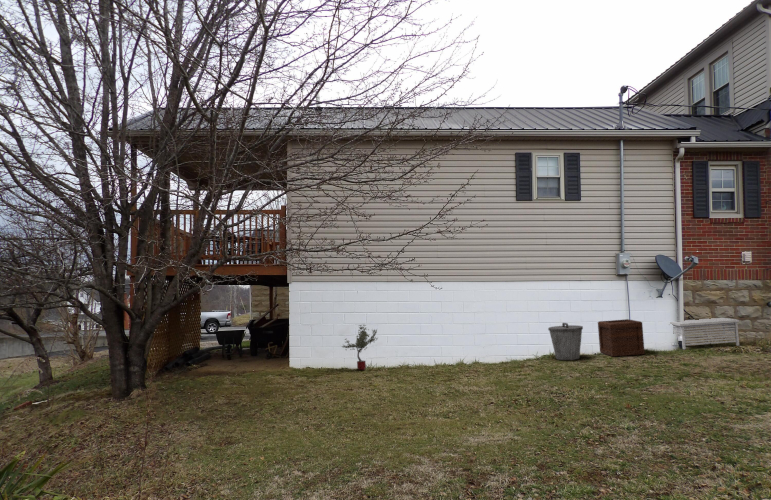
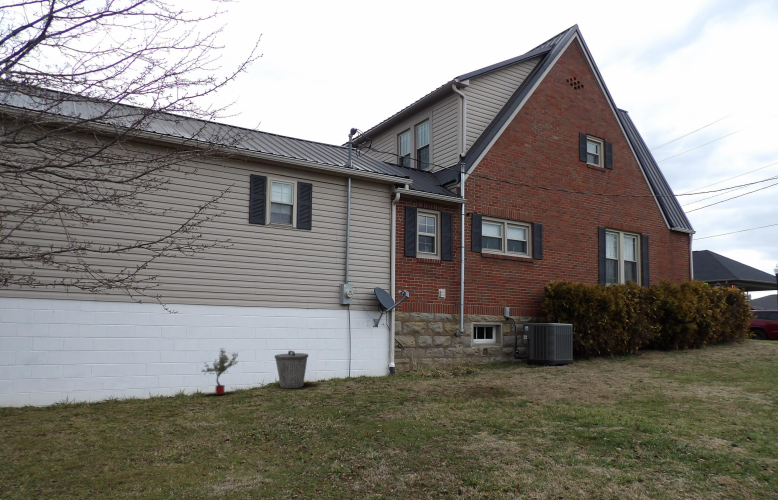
storage bench: present [670,318,739,349] -> none [379,346,438,375]
wooden crate: present [598,319,645,357] -> none [320,347,362,384]
potted tree: present [342,325,377,370] -> present [202,350,238,395]

